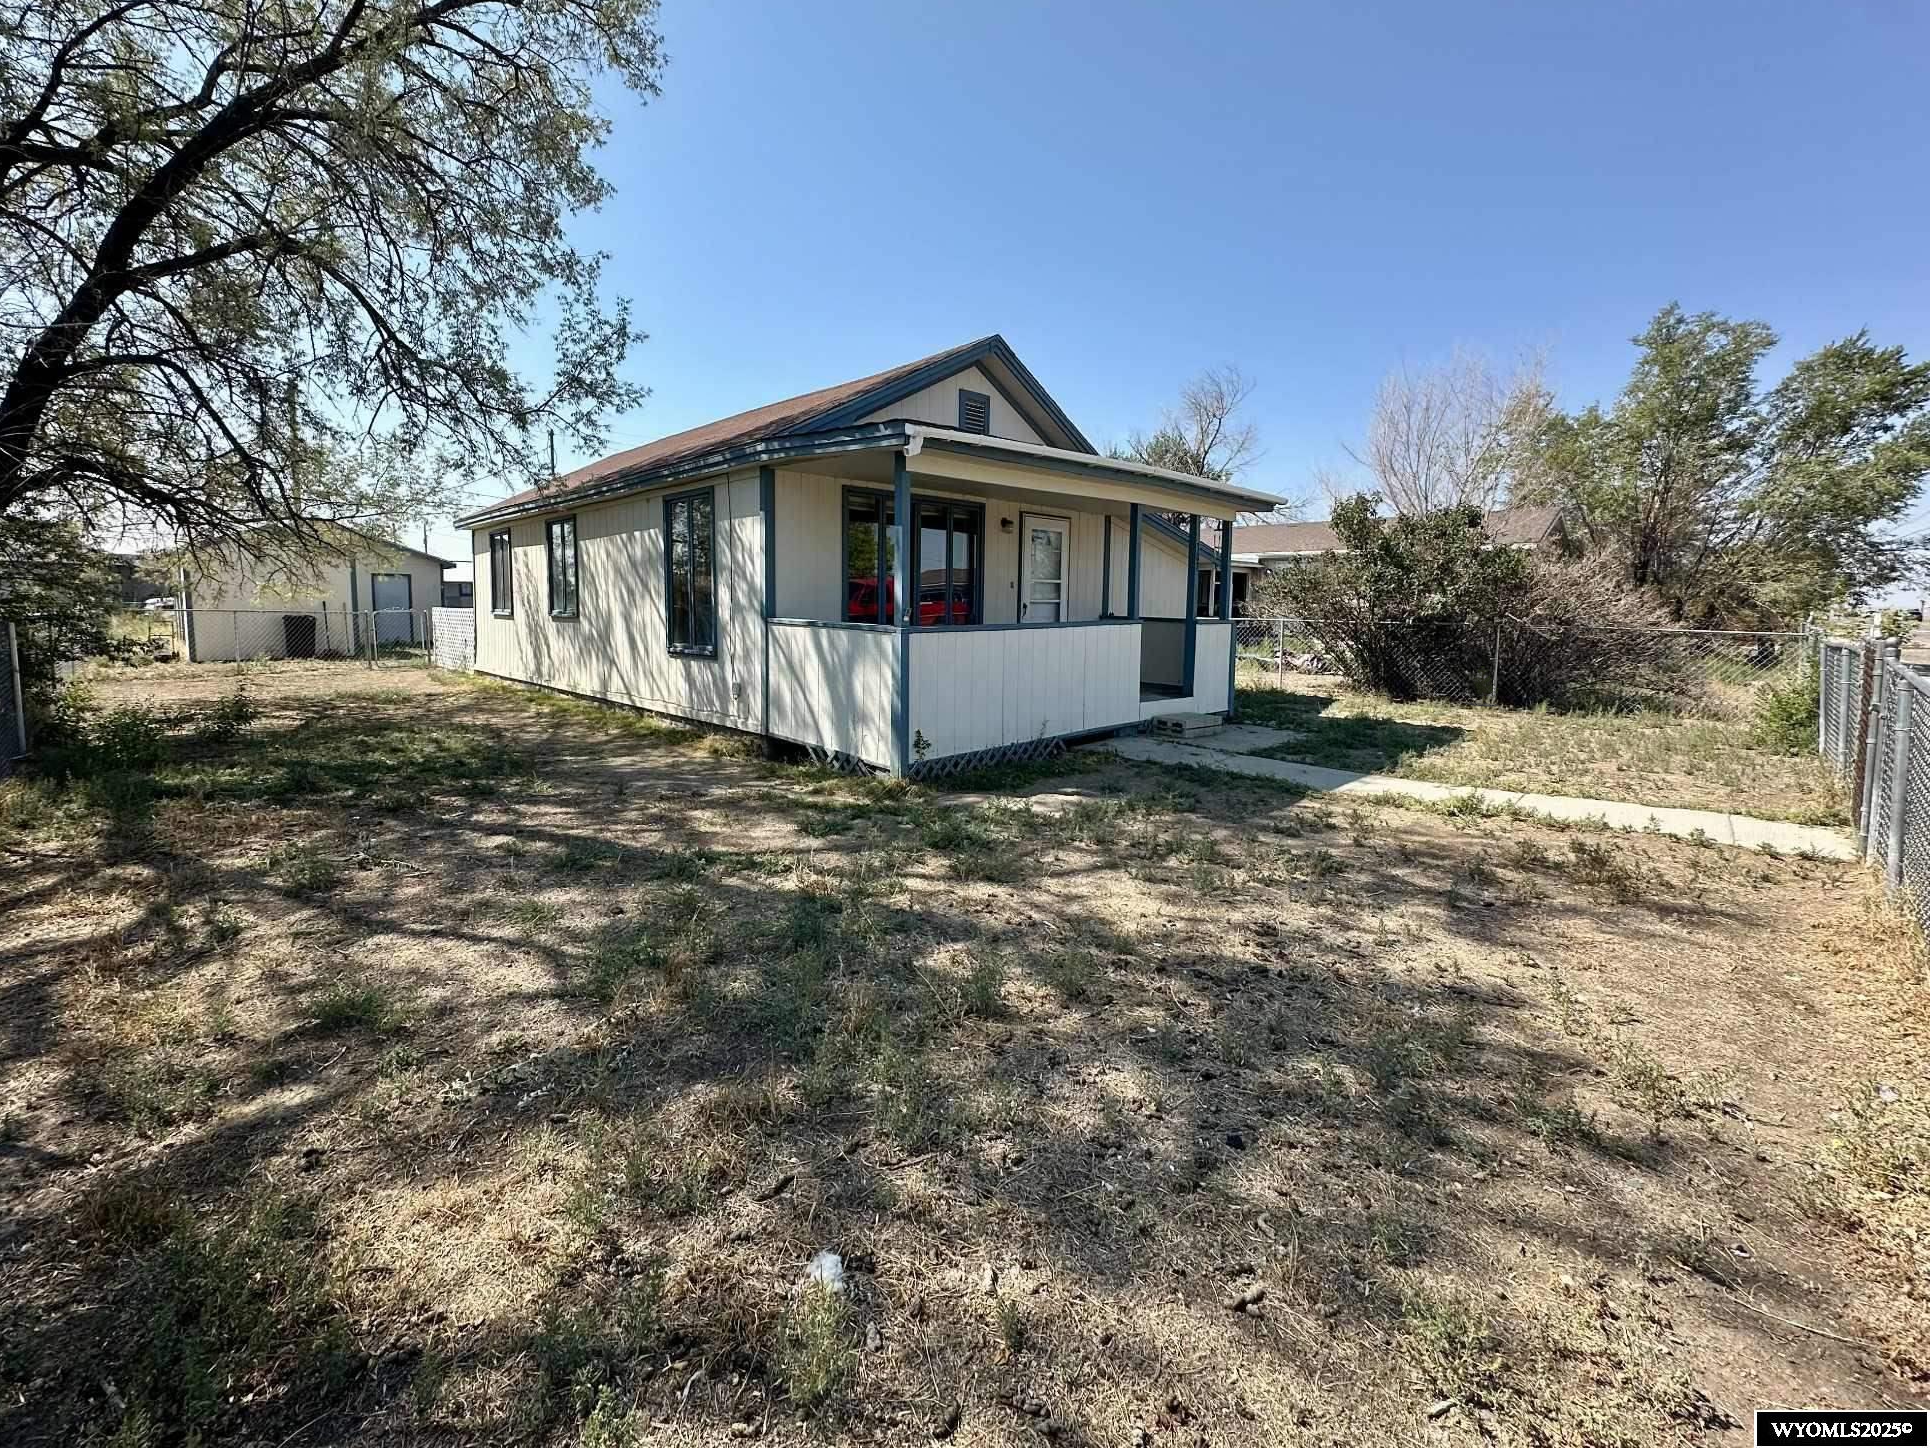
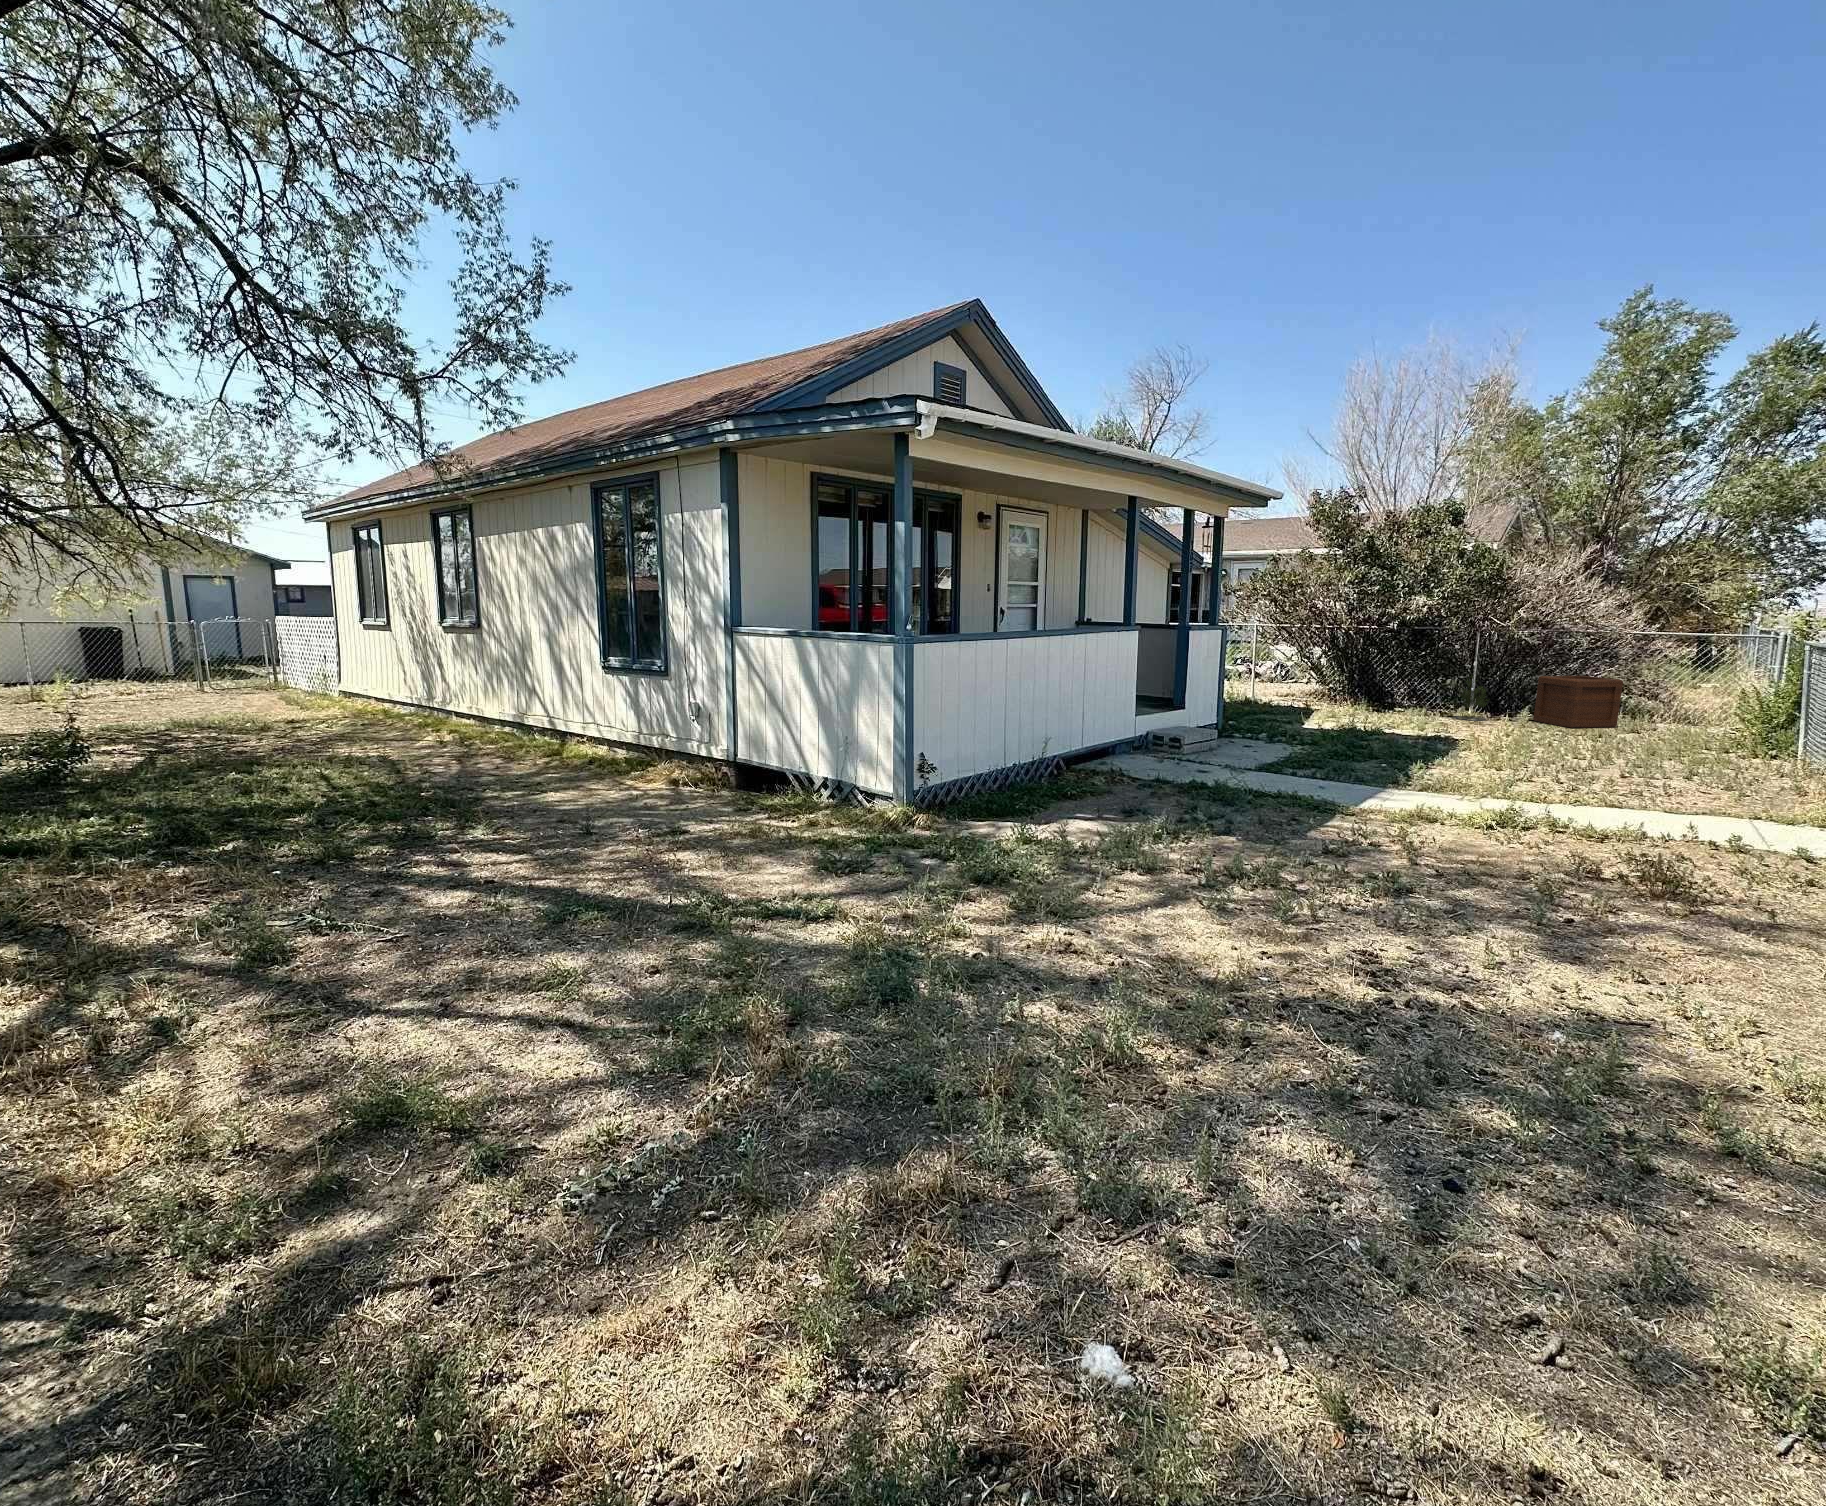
wooden crate: none [1539,666,1616,712] -> present [1533,676,1623,728]

